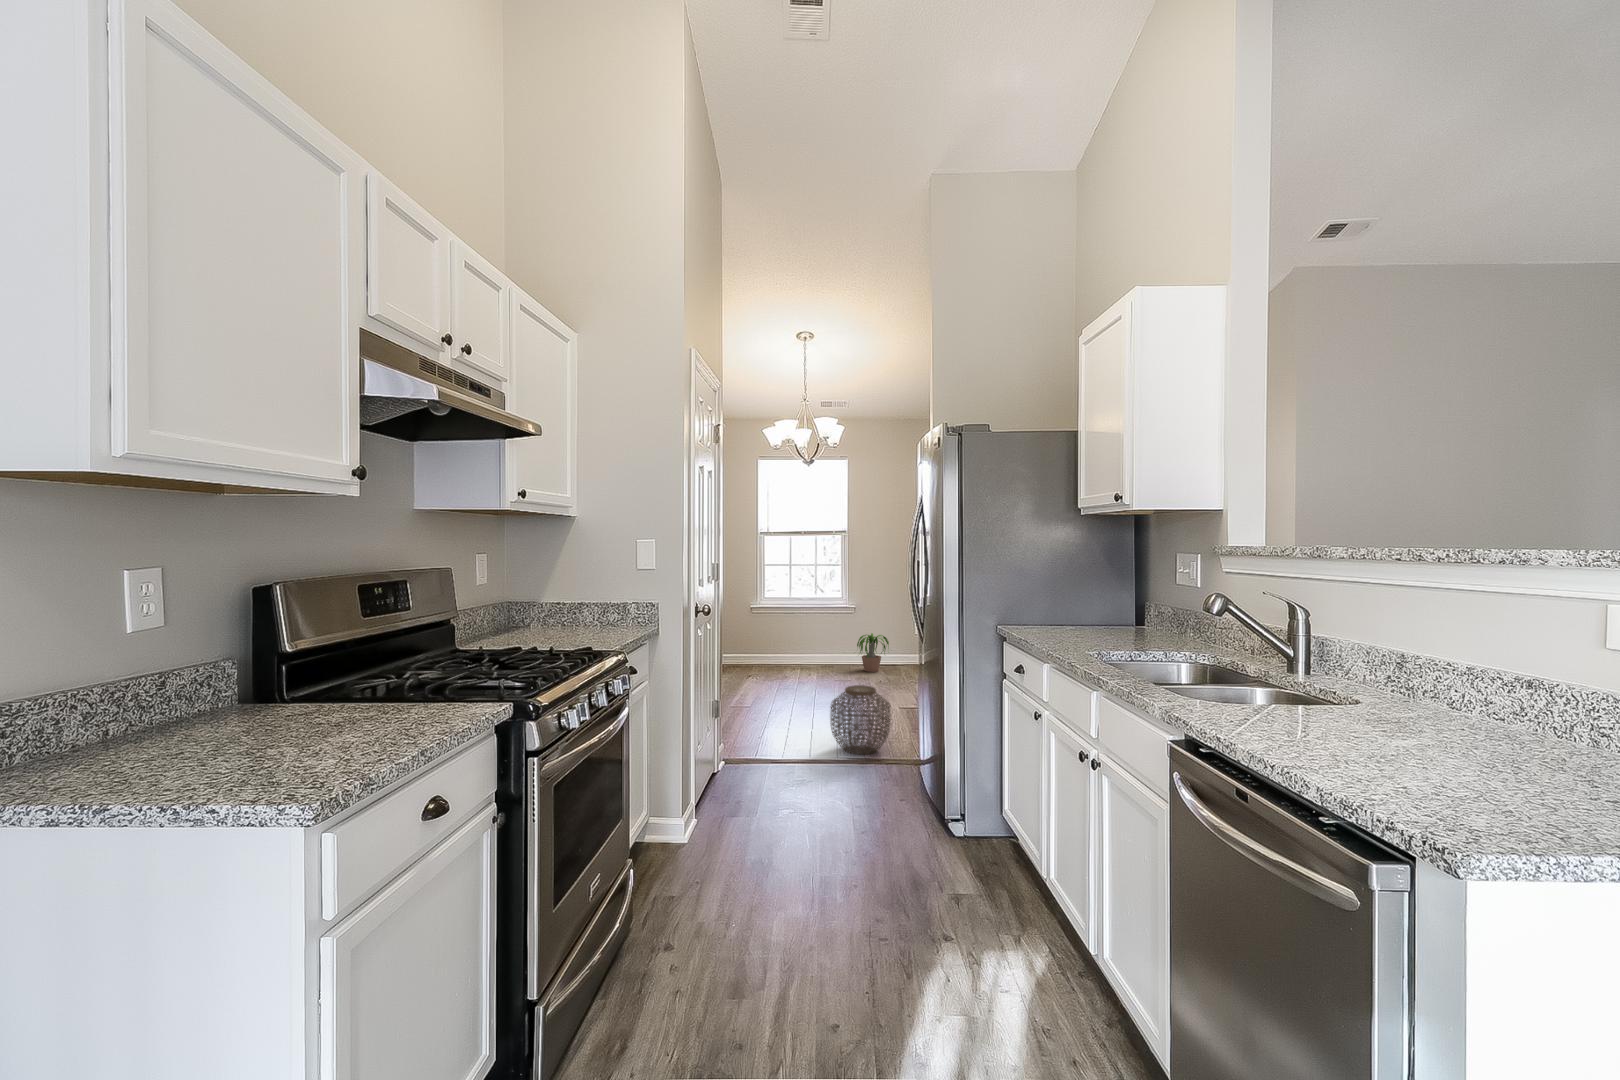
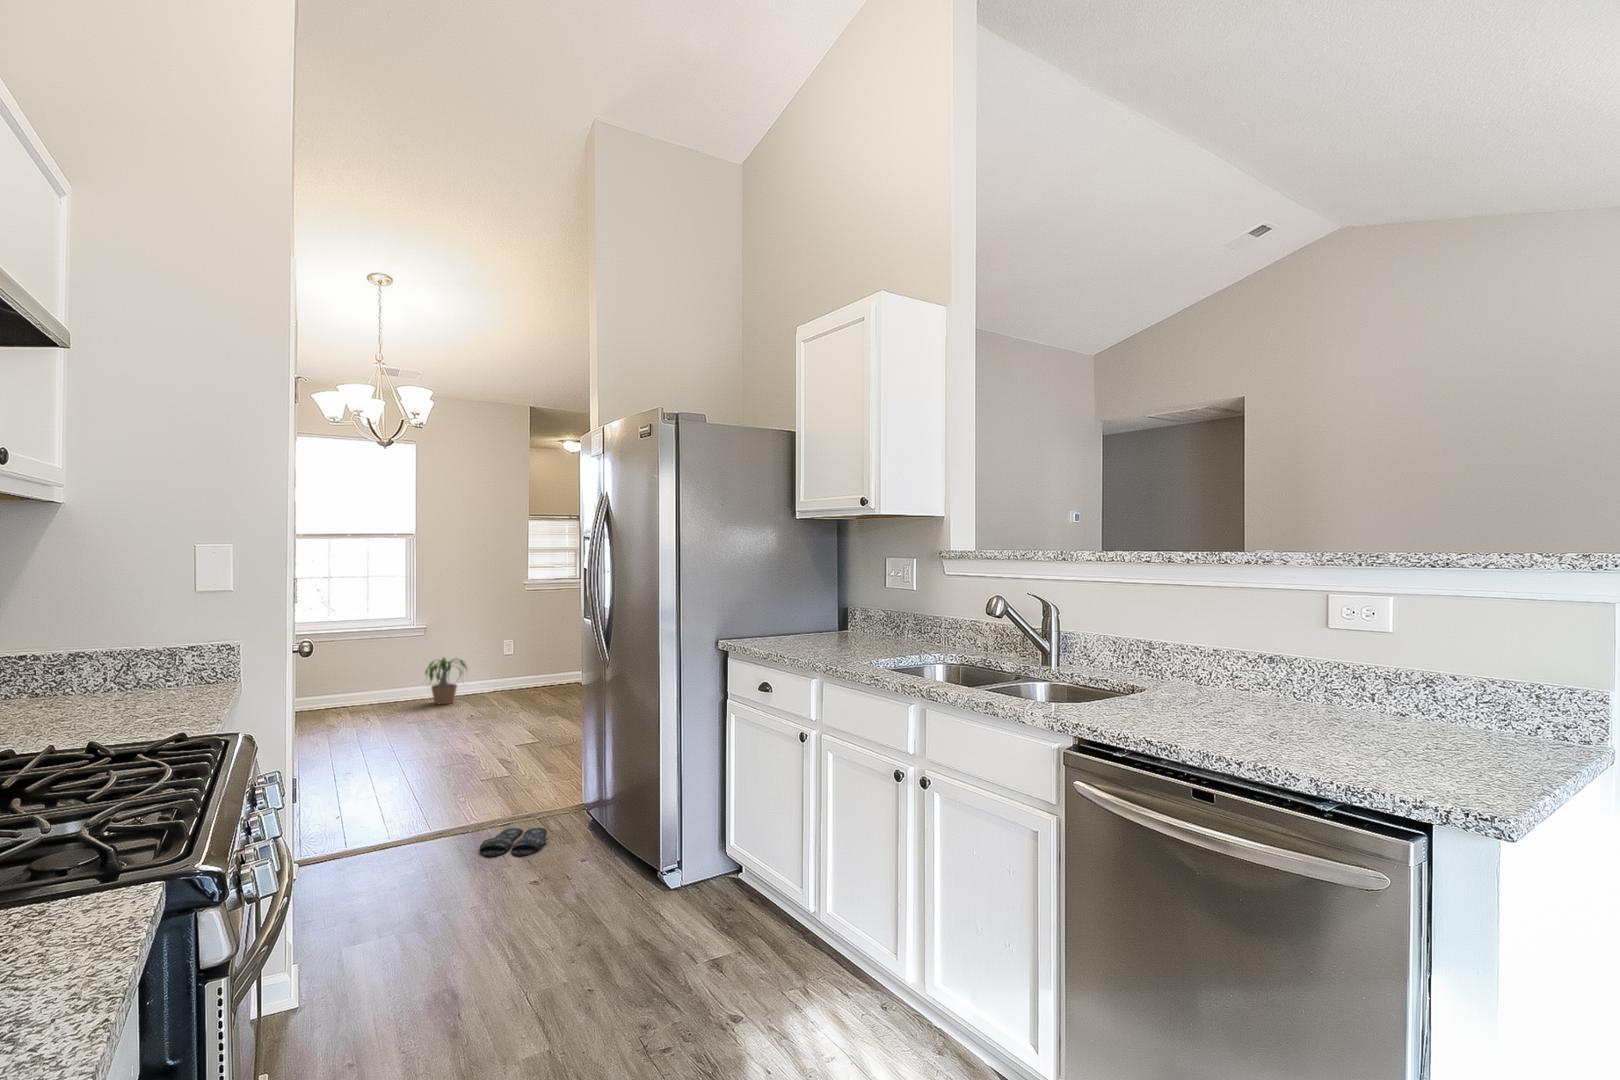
woven basket: present [830,685,890,755] -> none [449,725,530,813]
slippers: none [835,769,889,789] -> present [480,828,547,857]

